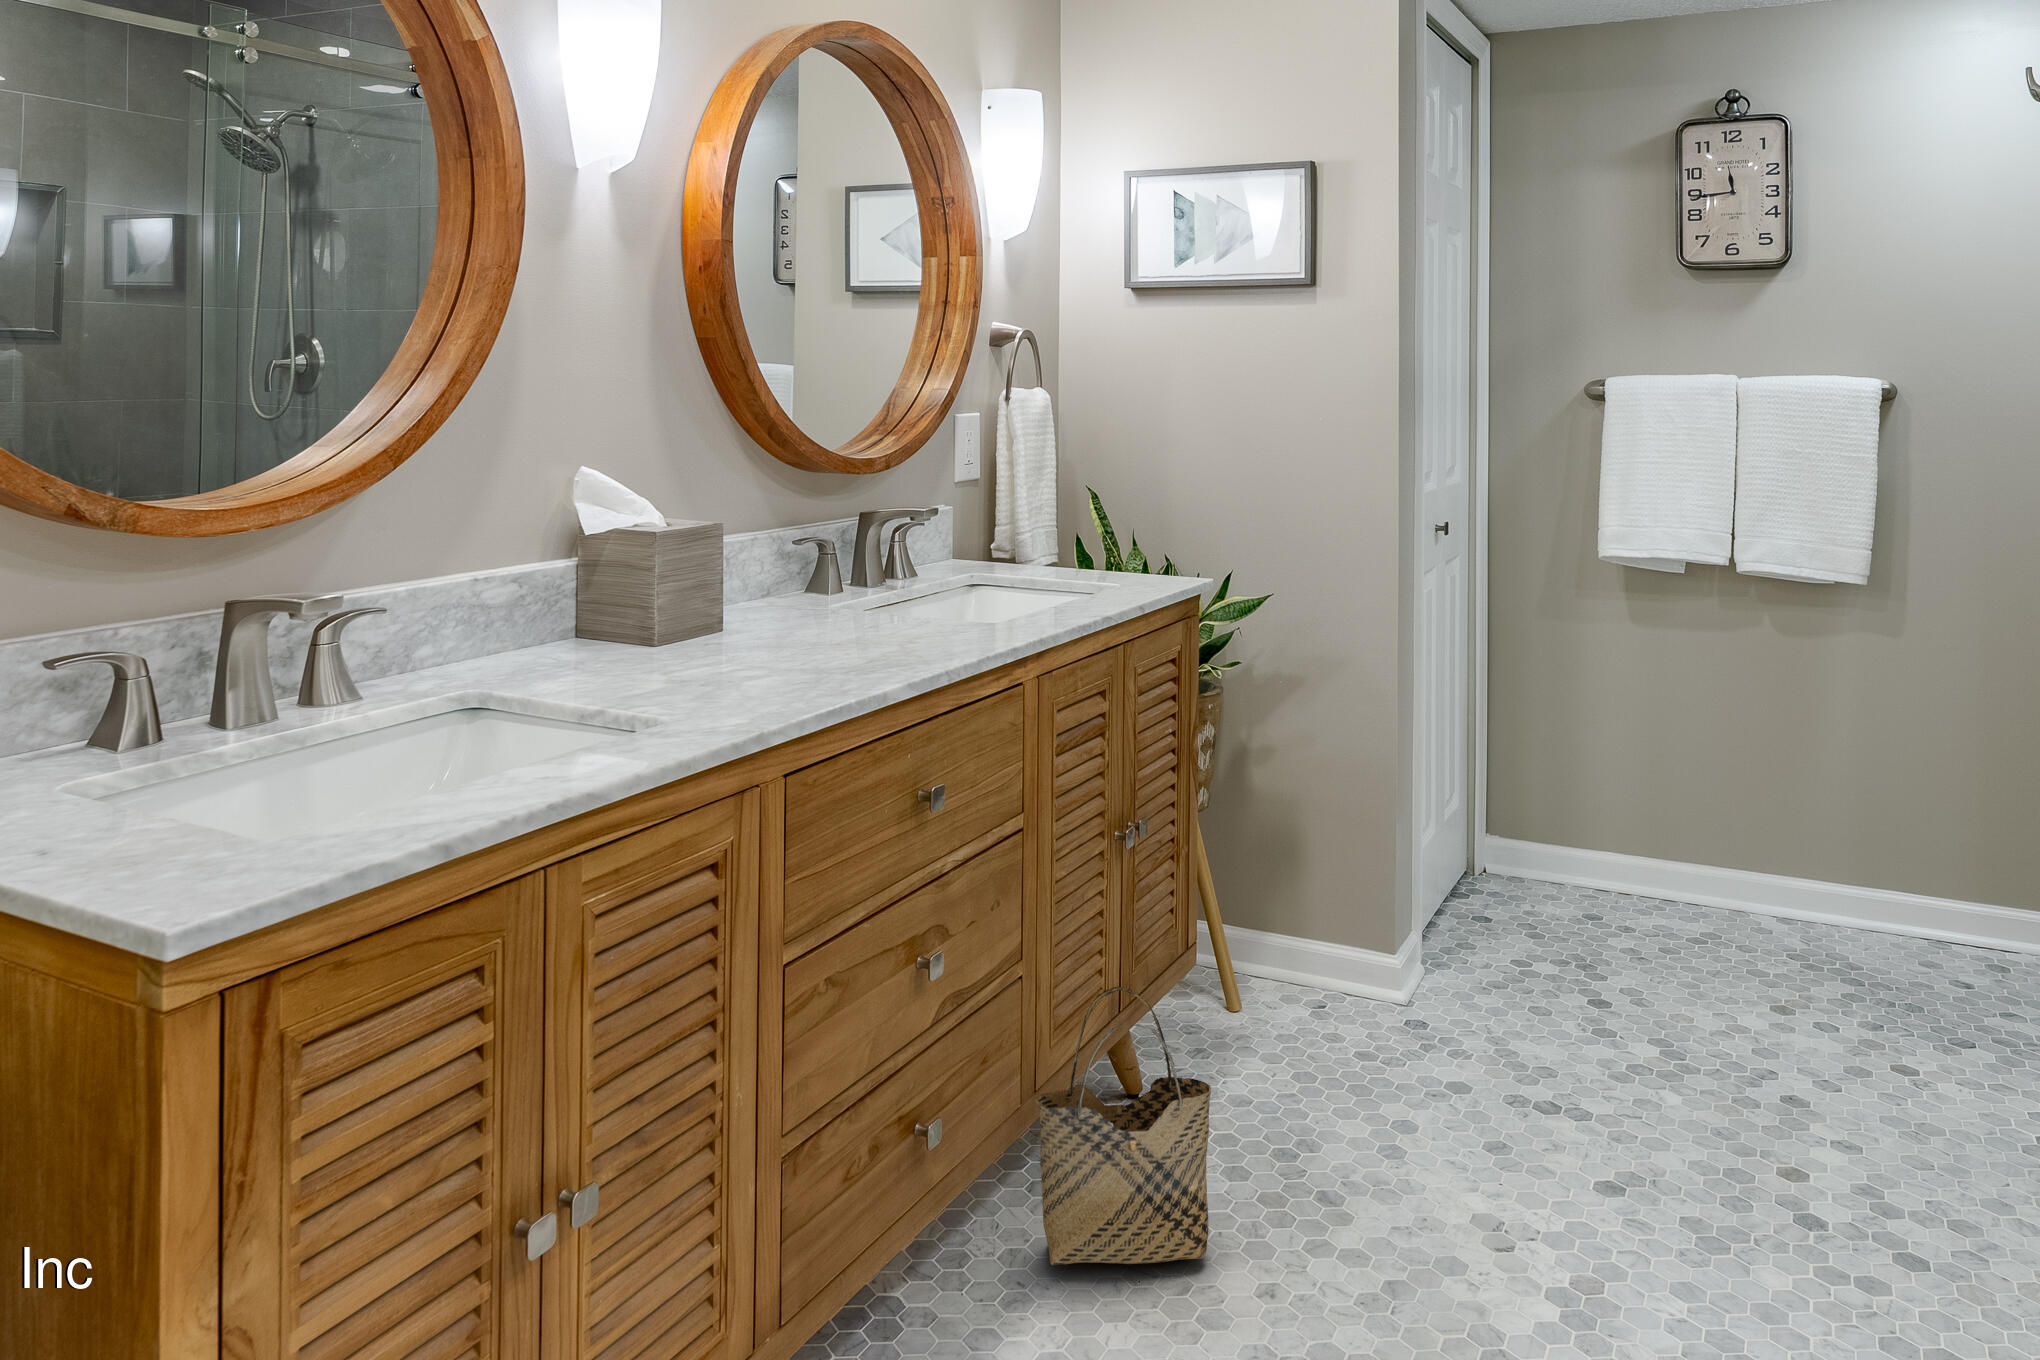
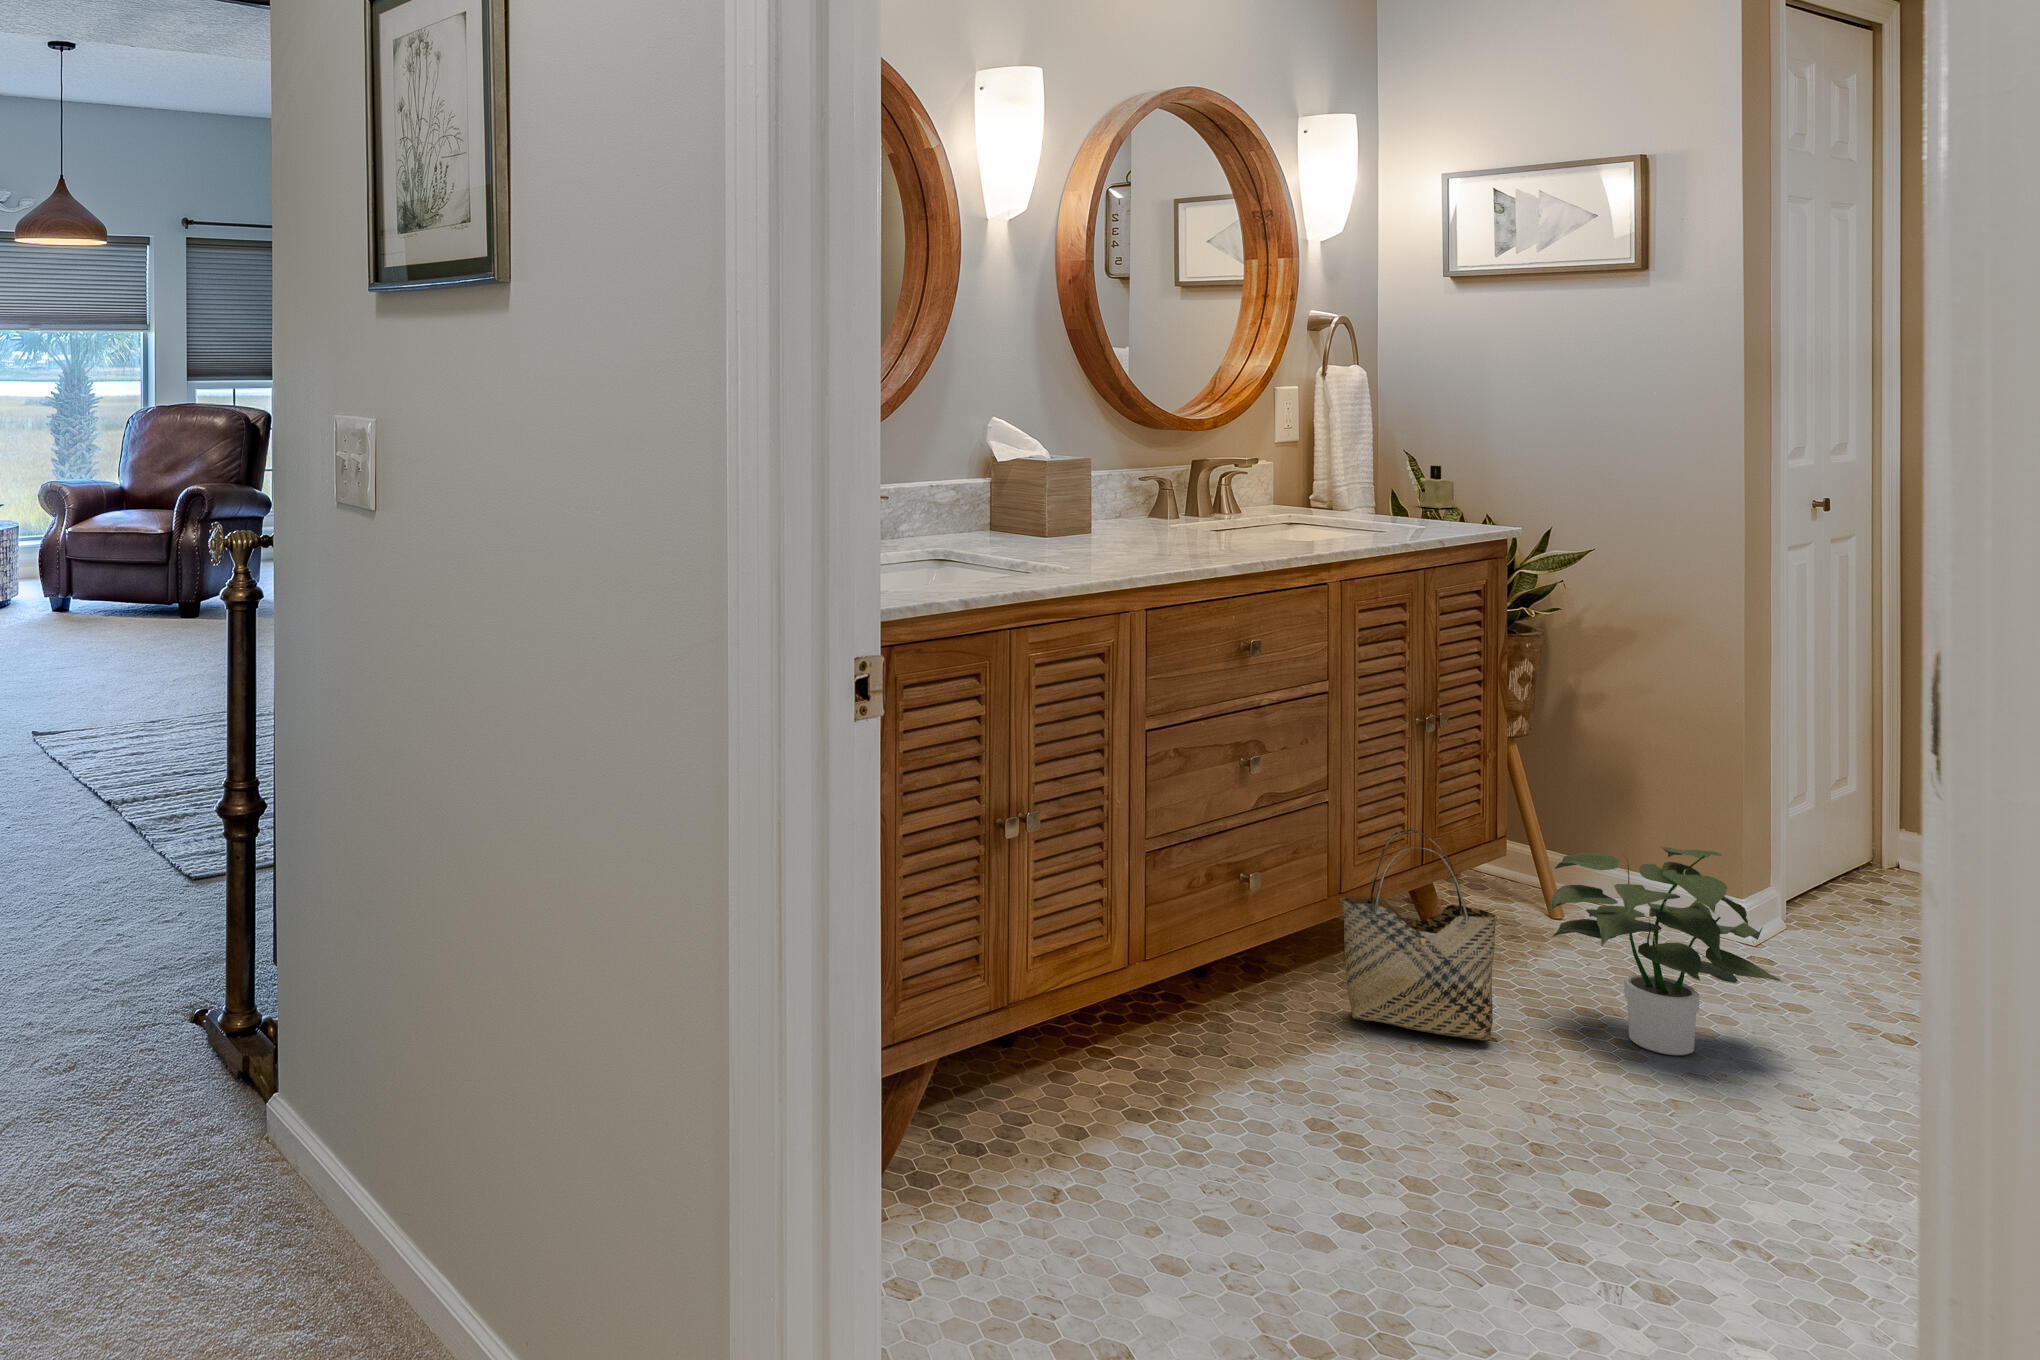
candle: none [1101,502,1138,551] -> present [1420,466,1457,508]
potted plant: none [1259,954,1487,1217] -> present [1549,846,1782,1055]

